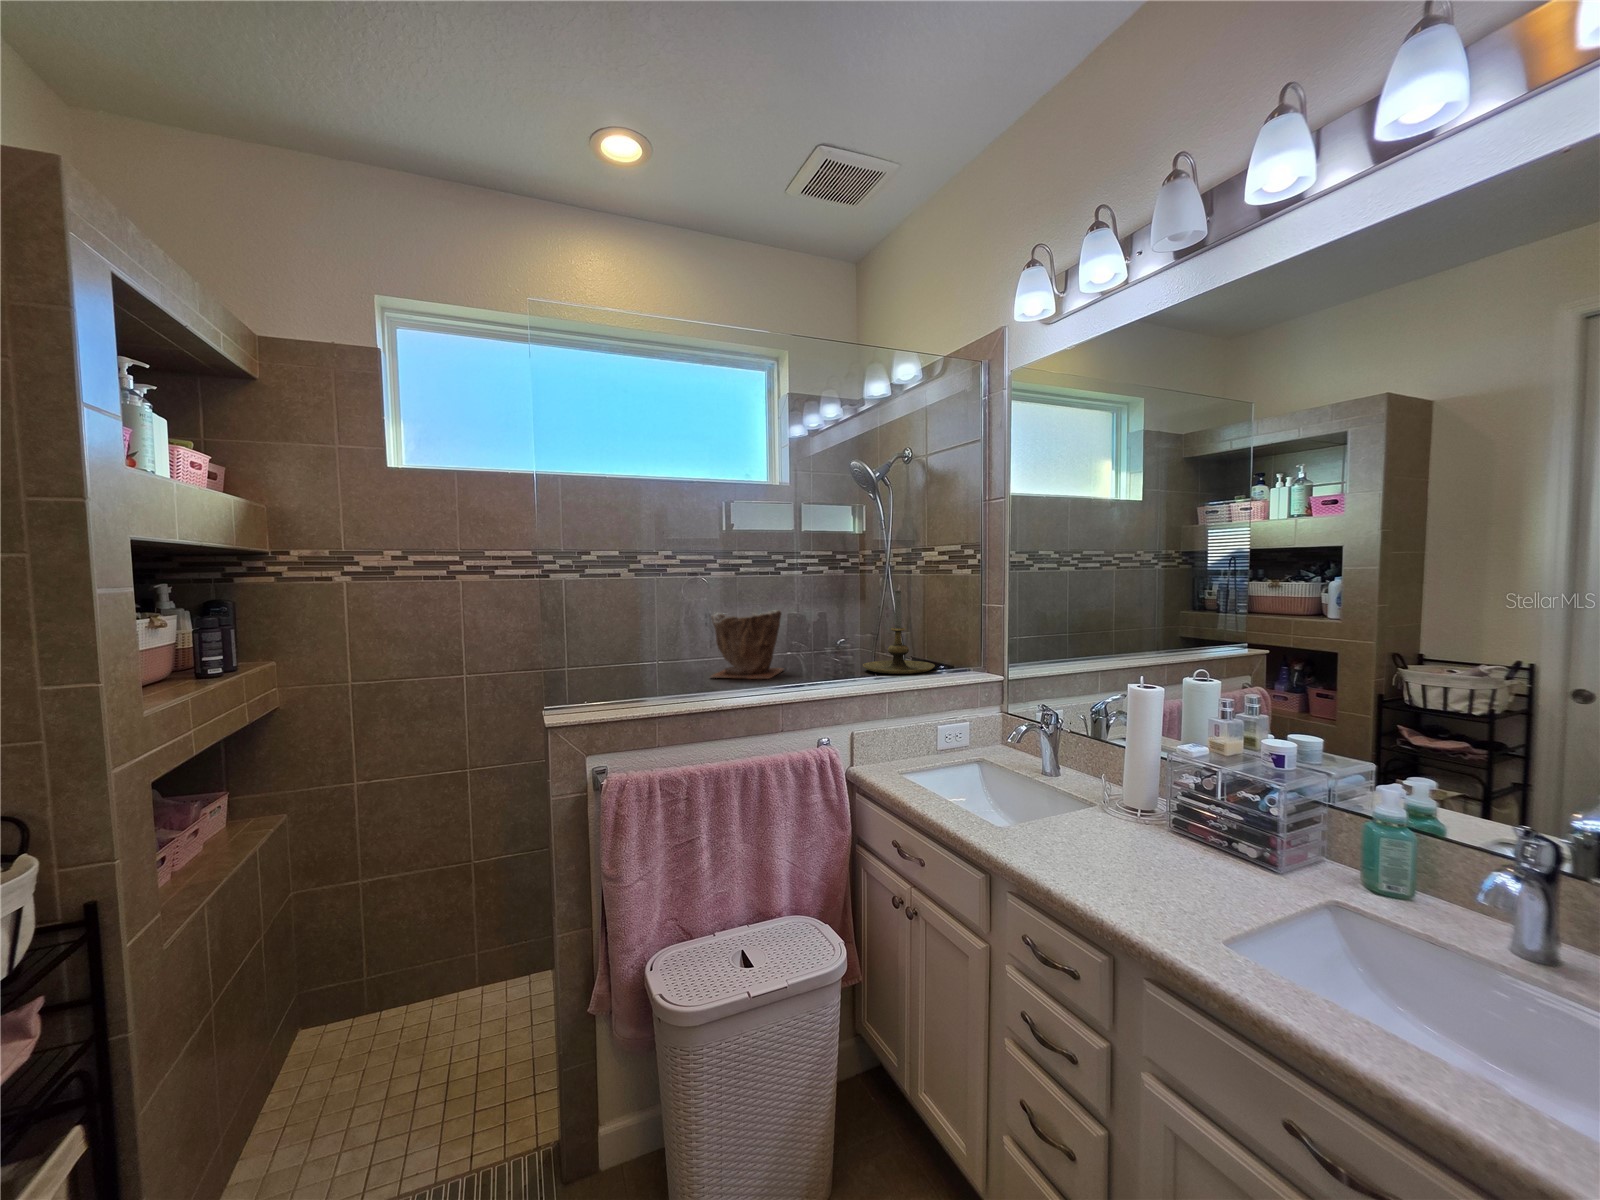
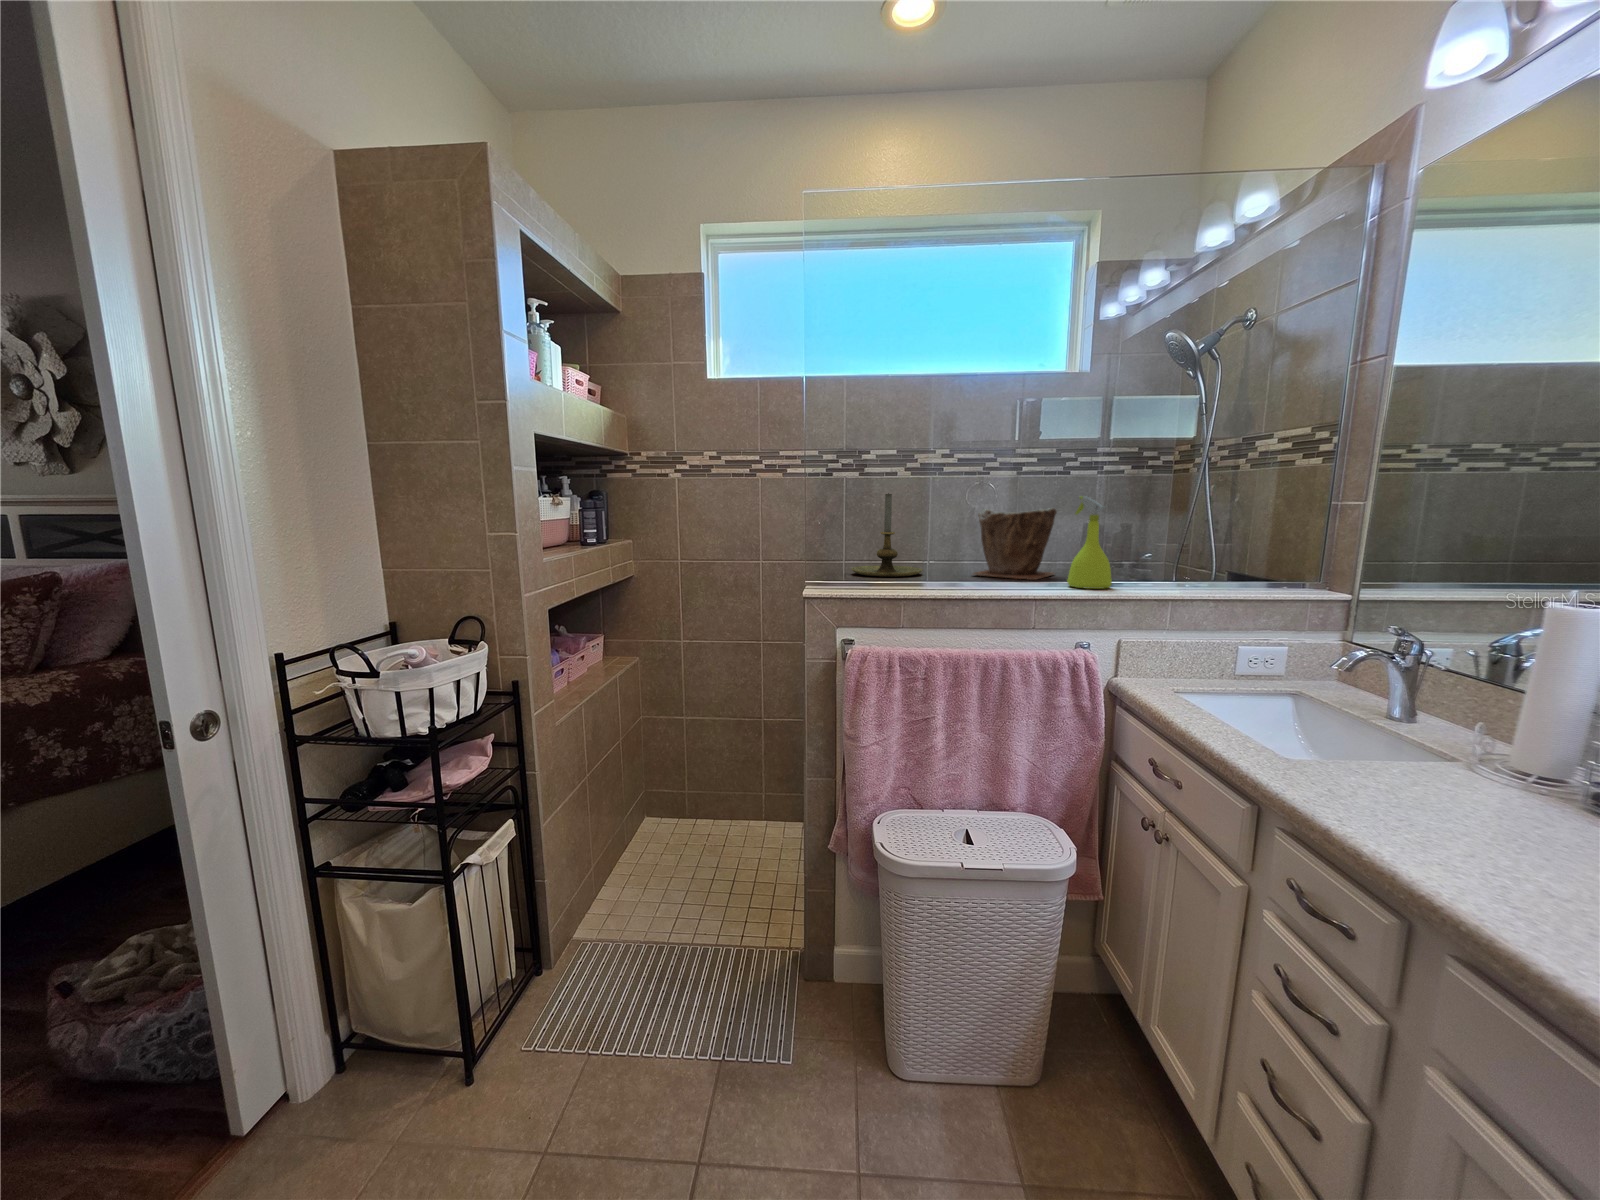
candle holder: present [863,591,935,674] -> present [852,493,923,577]
spray bottle: none [800,603,836,687] -> present [1067,496,1112,589]

